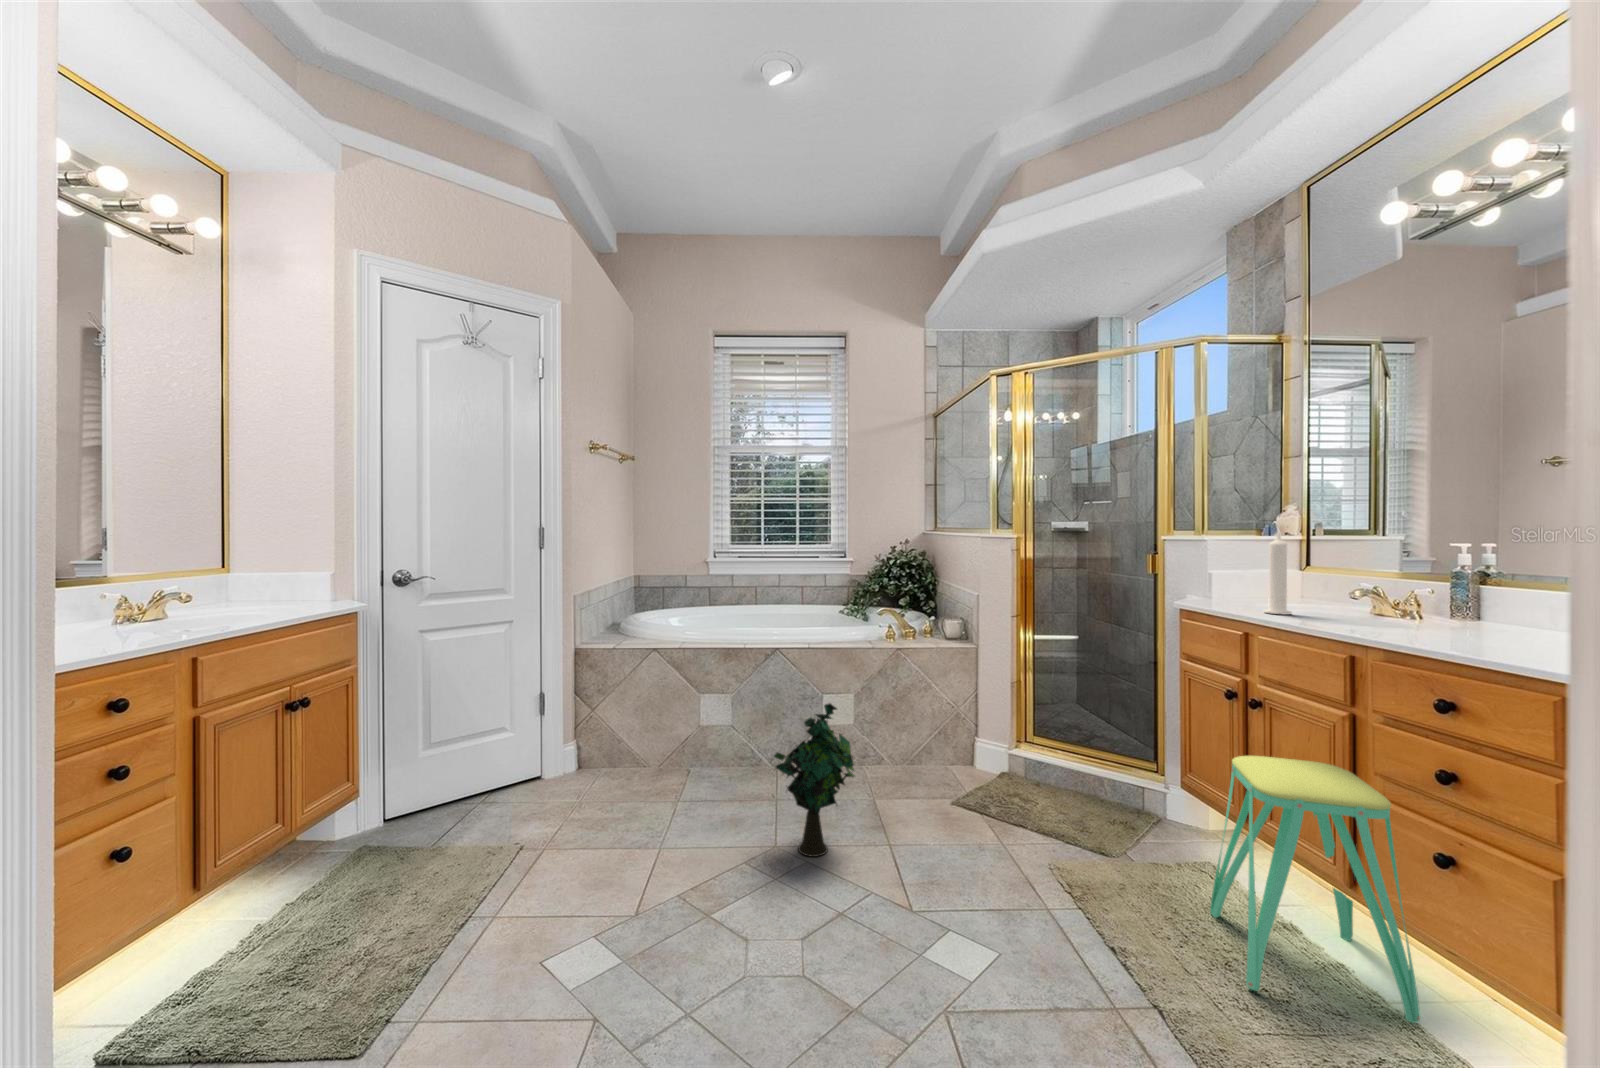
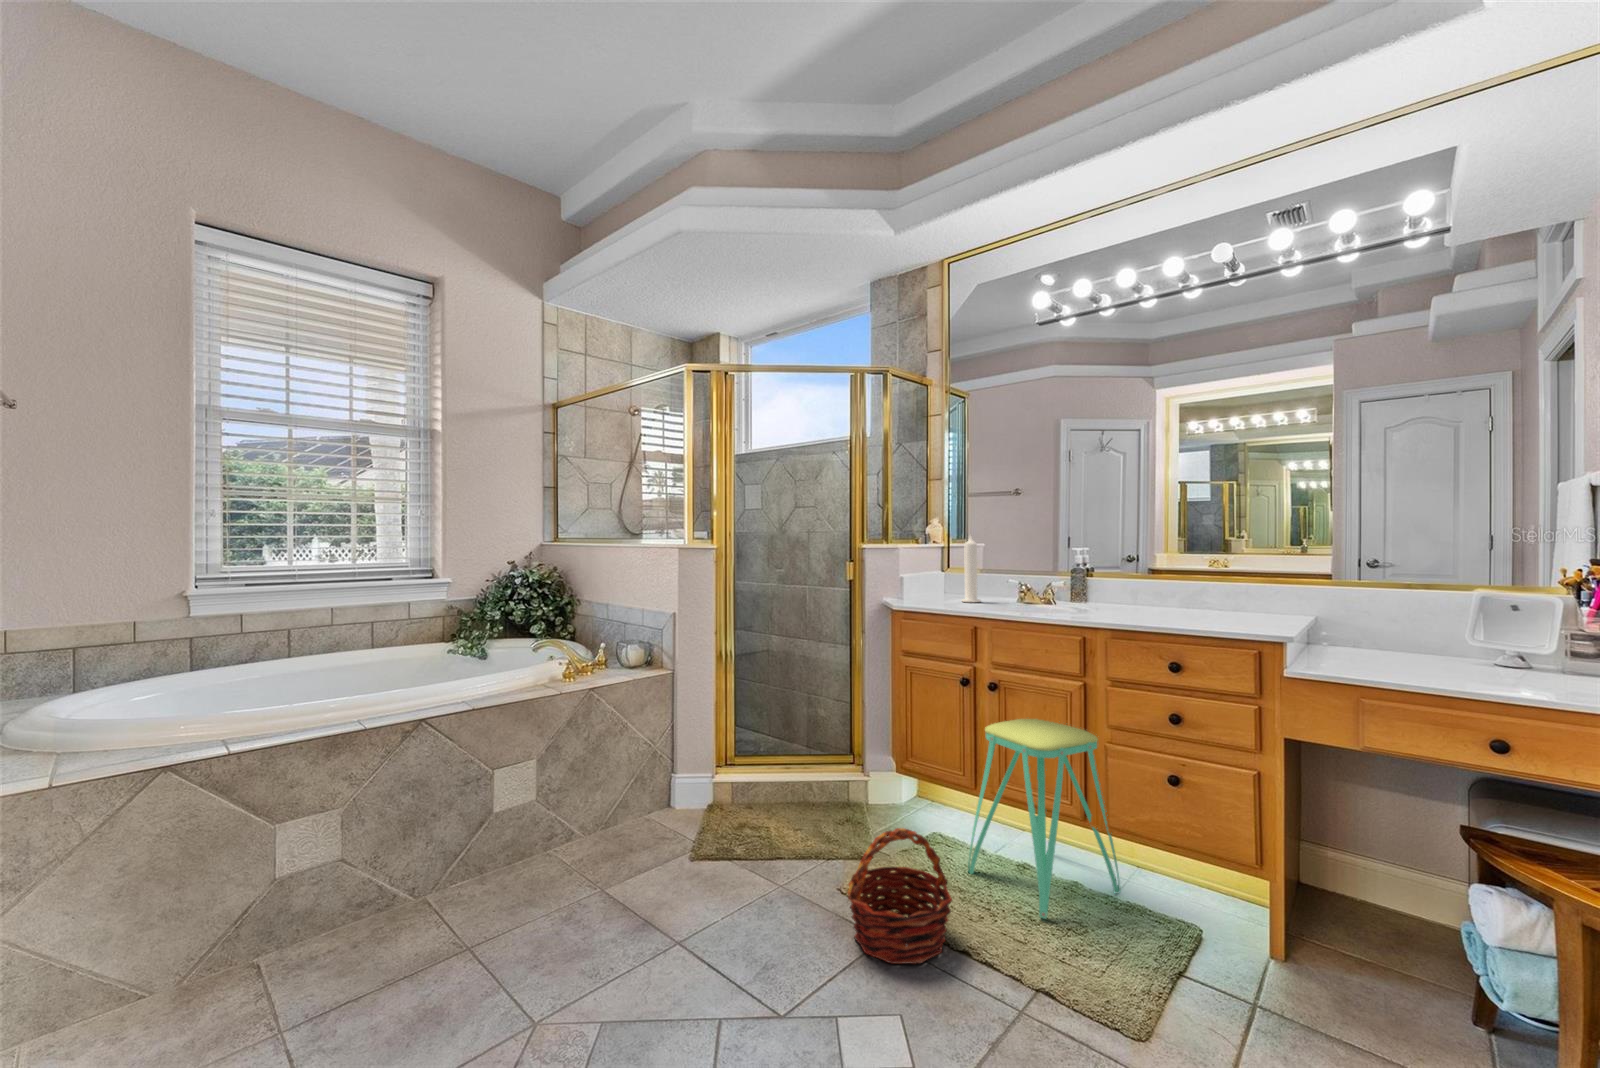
decorative plant: present [774,703,855,857] -> none [530,773,650,1000]
basket: none [1005,819,1118,954] -> present [848,828,952,964]

